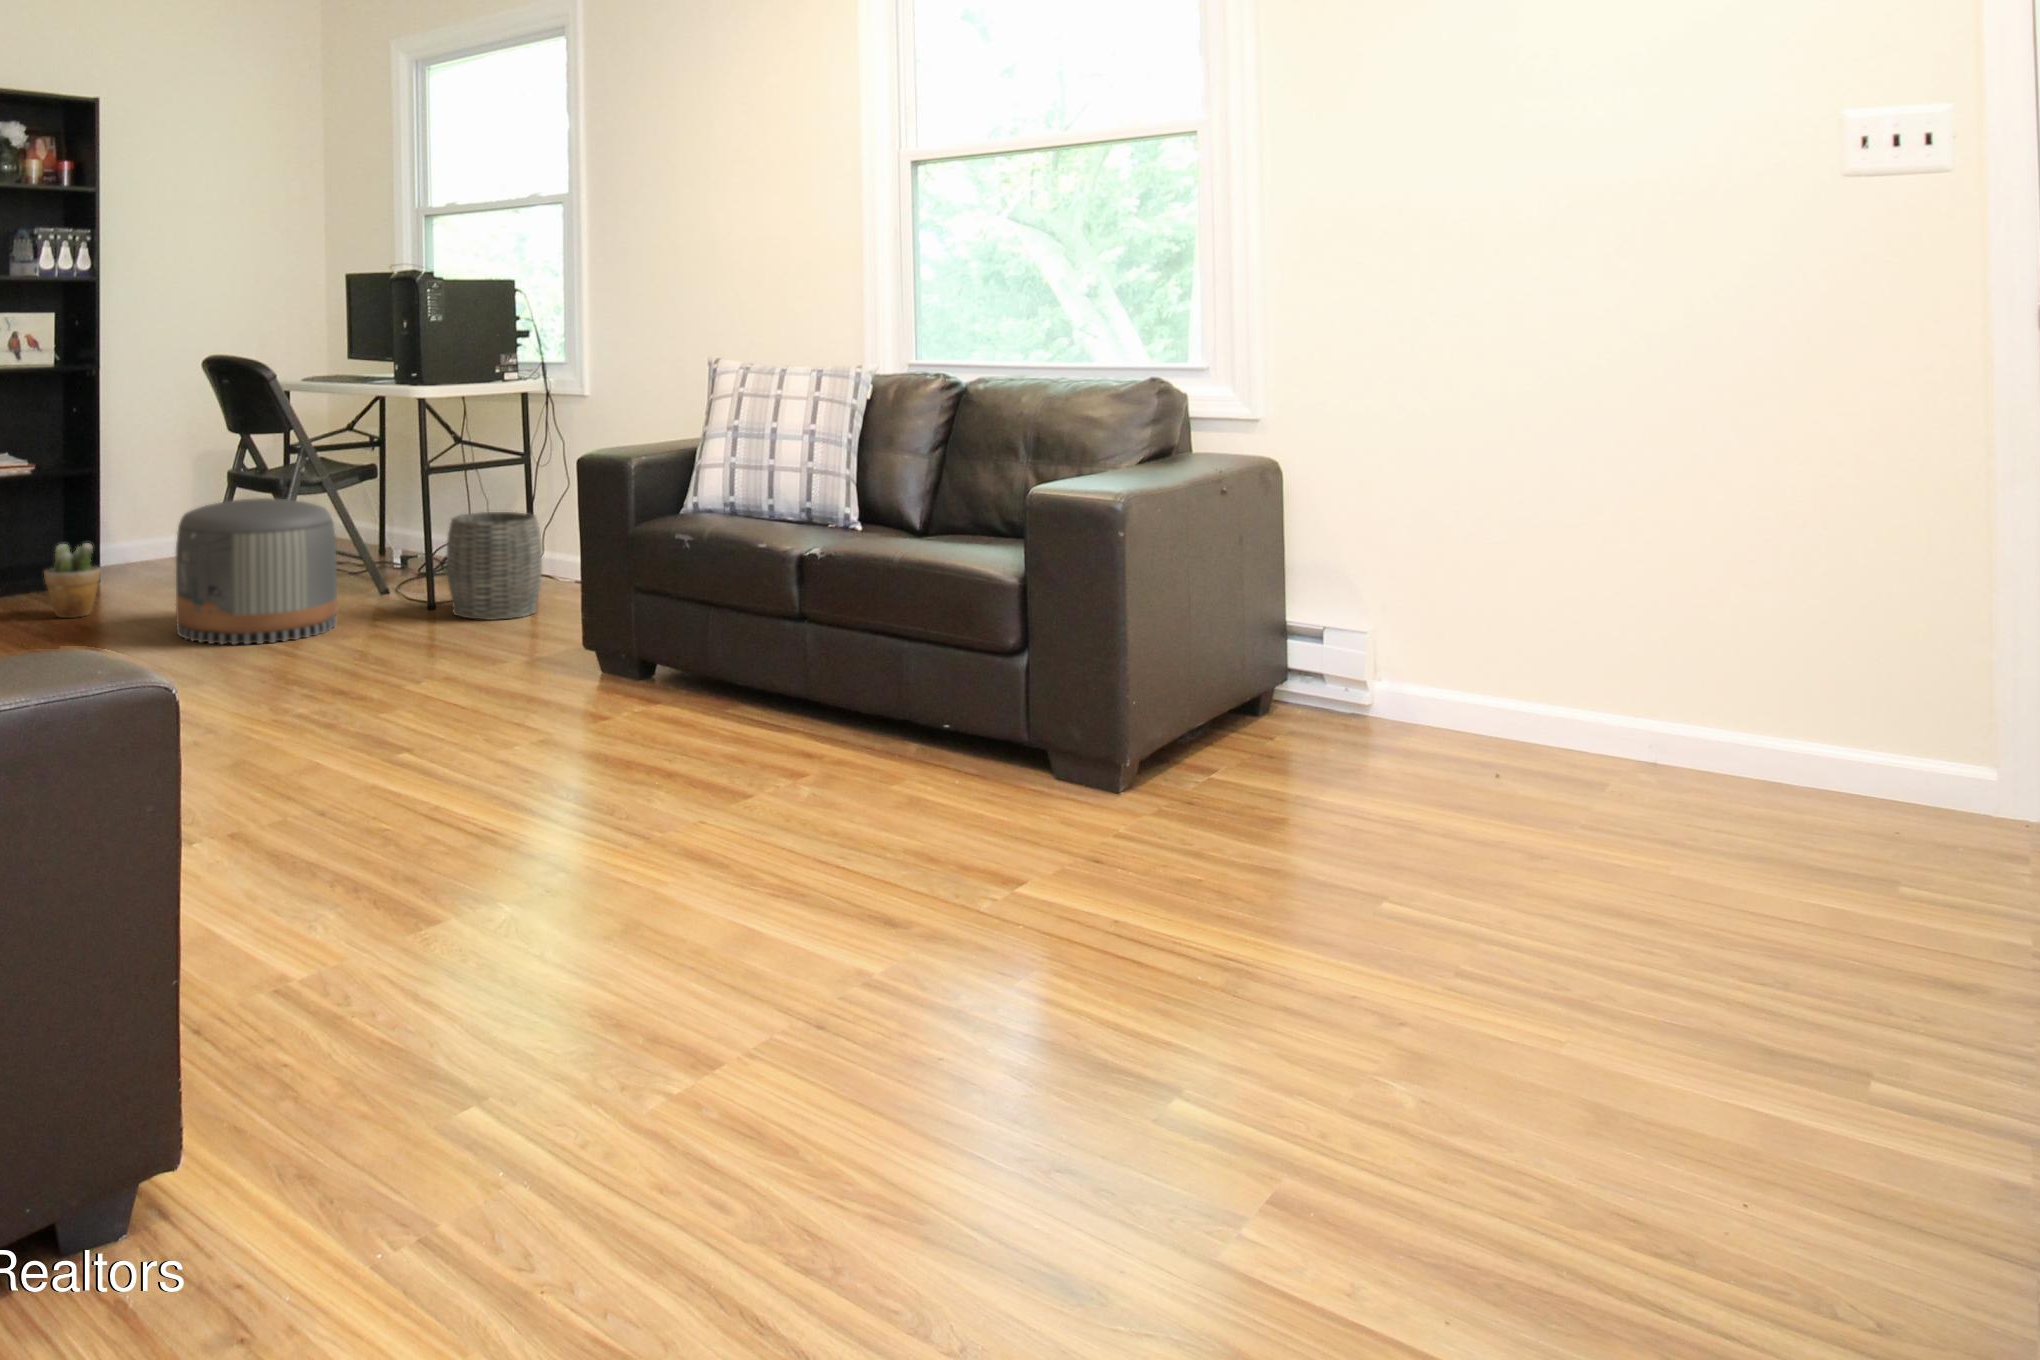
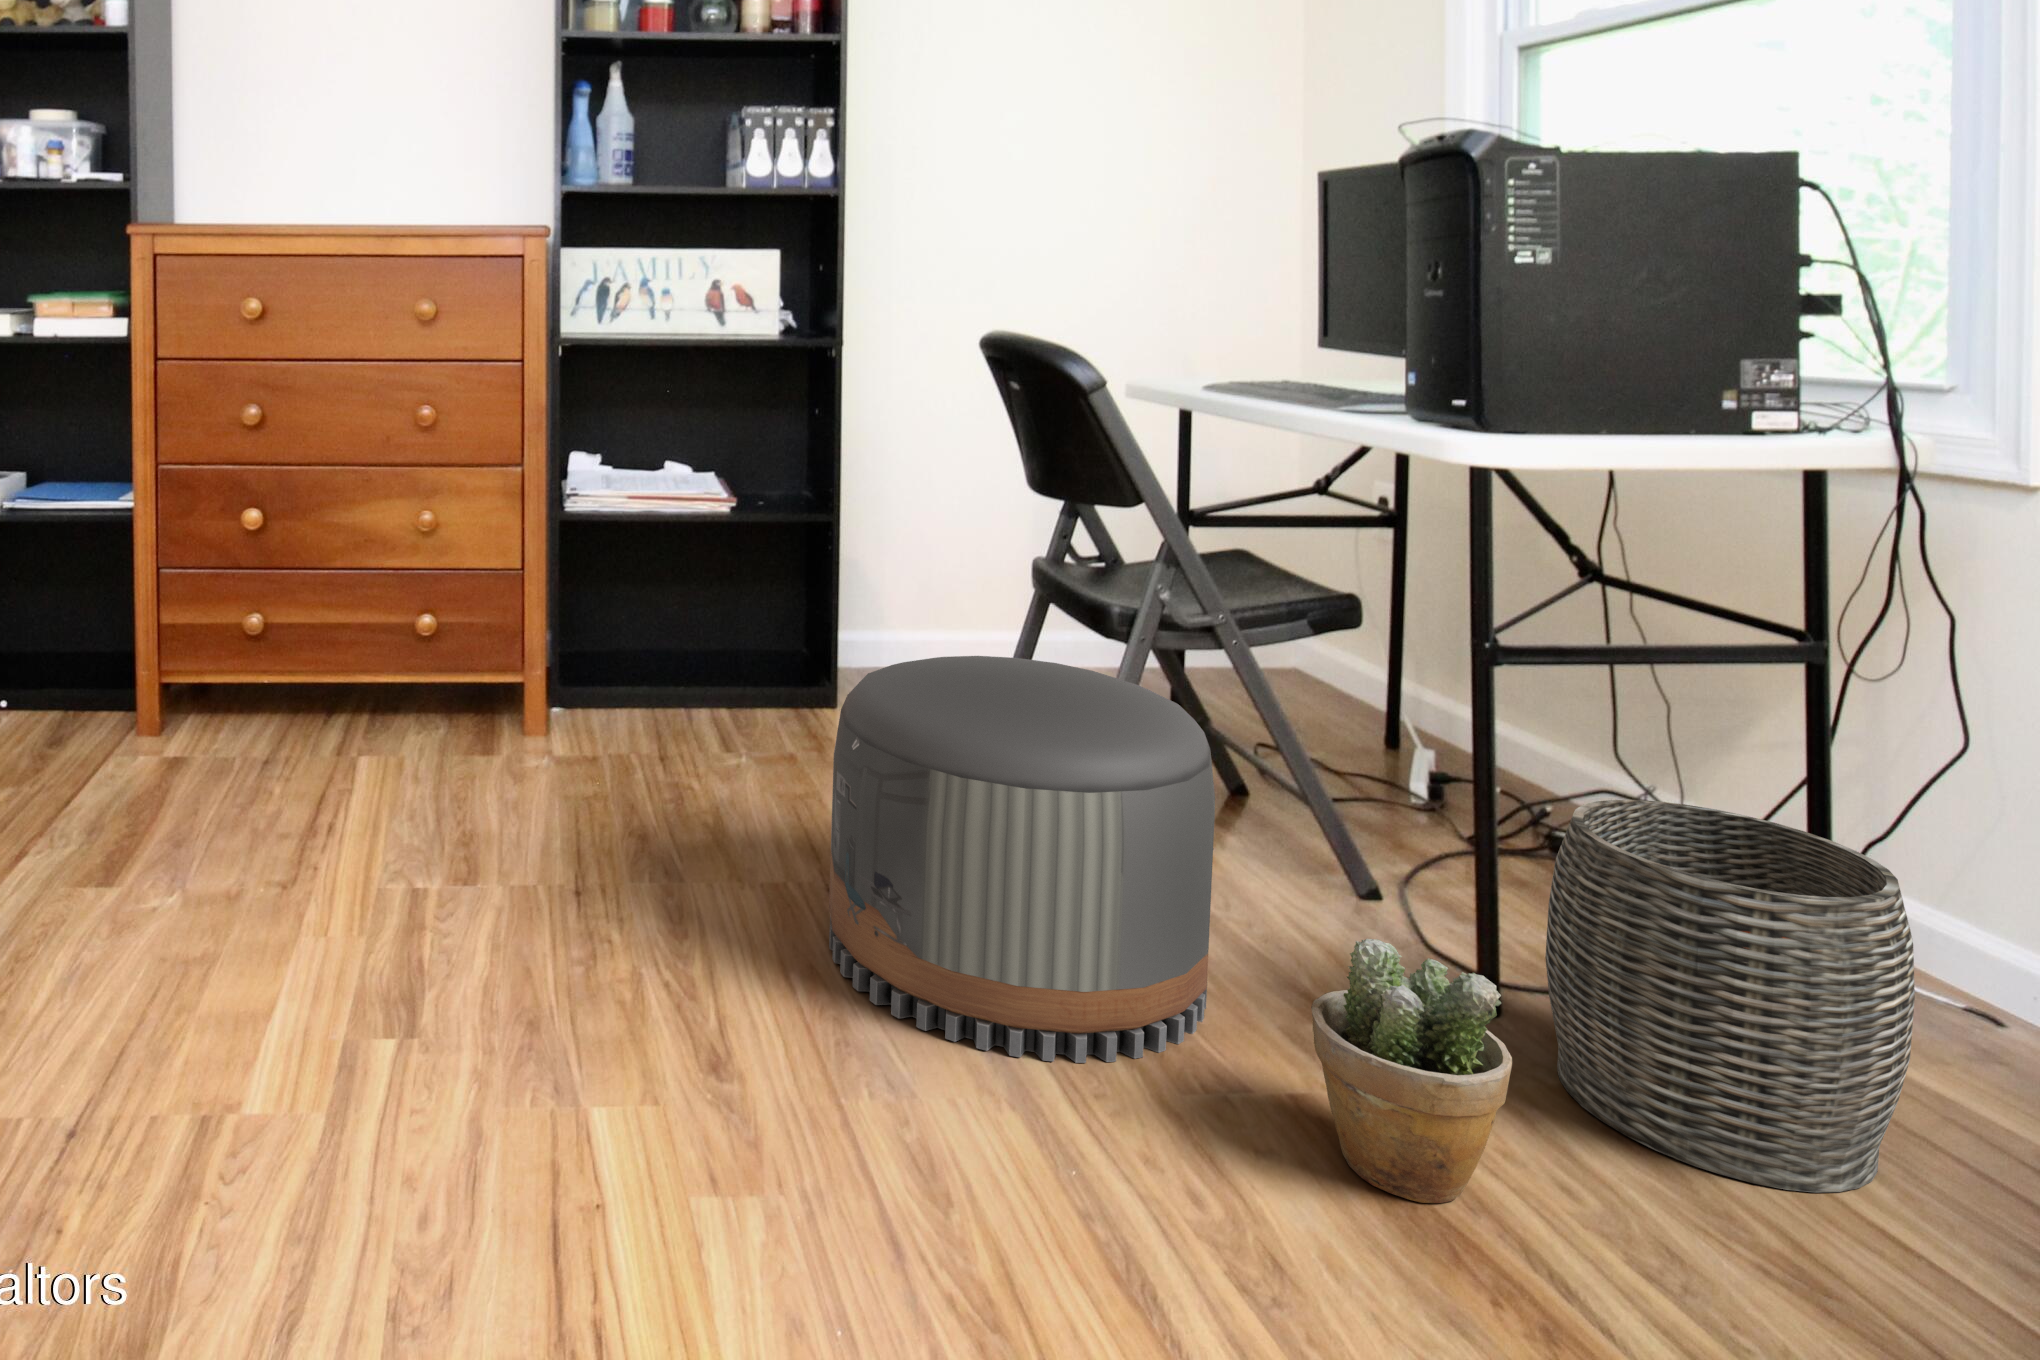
potted plant: present [44,543,101,618] -> present [1311,939,1512,1203]

